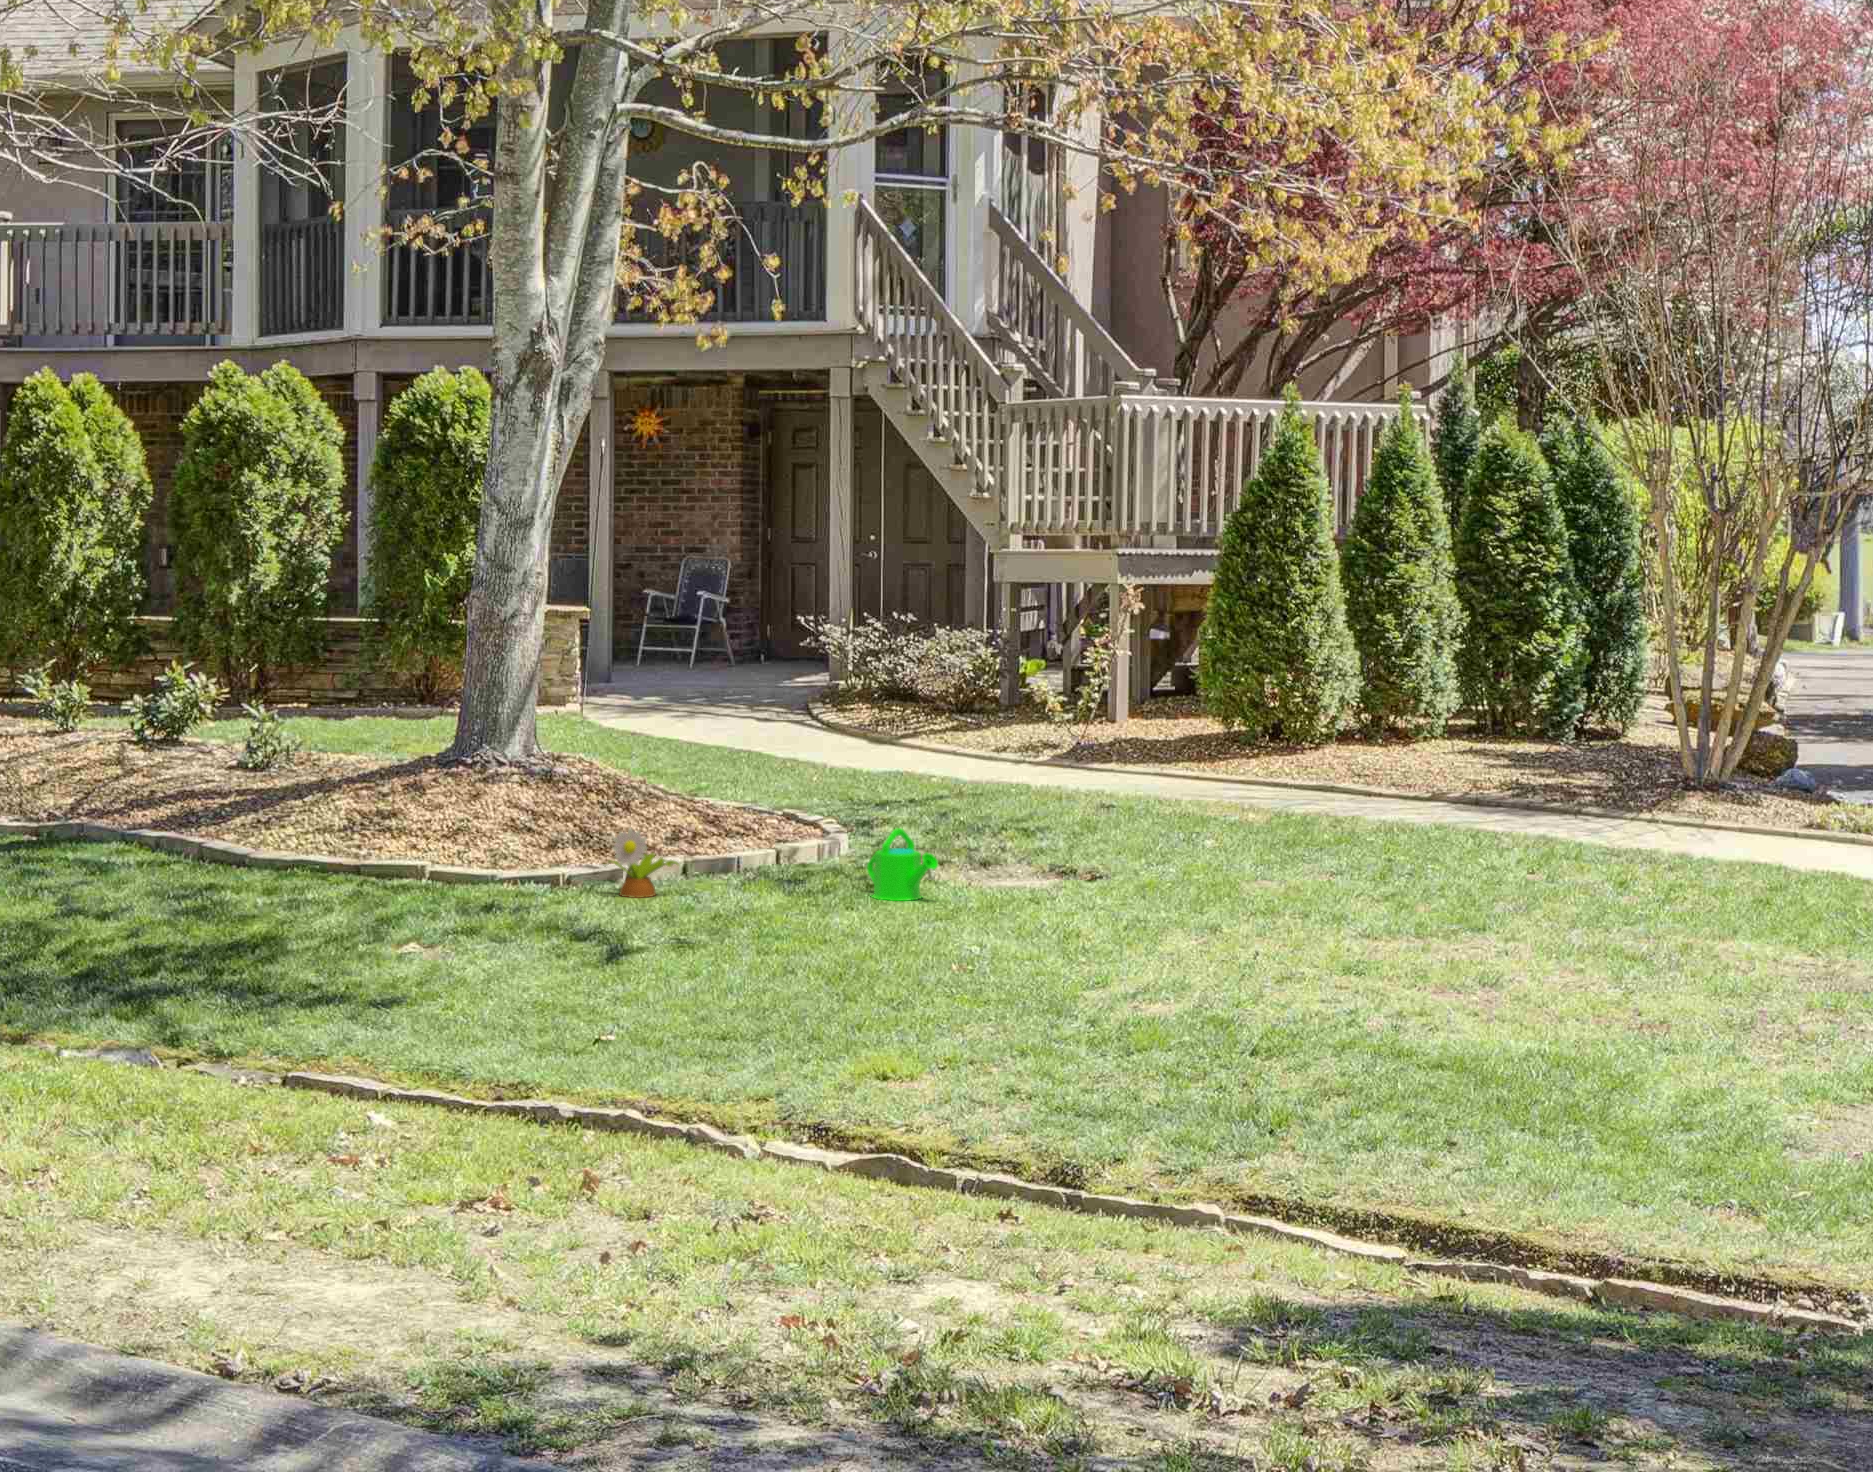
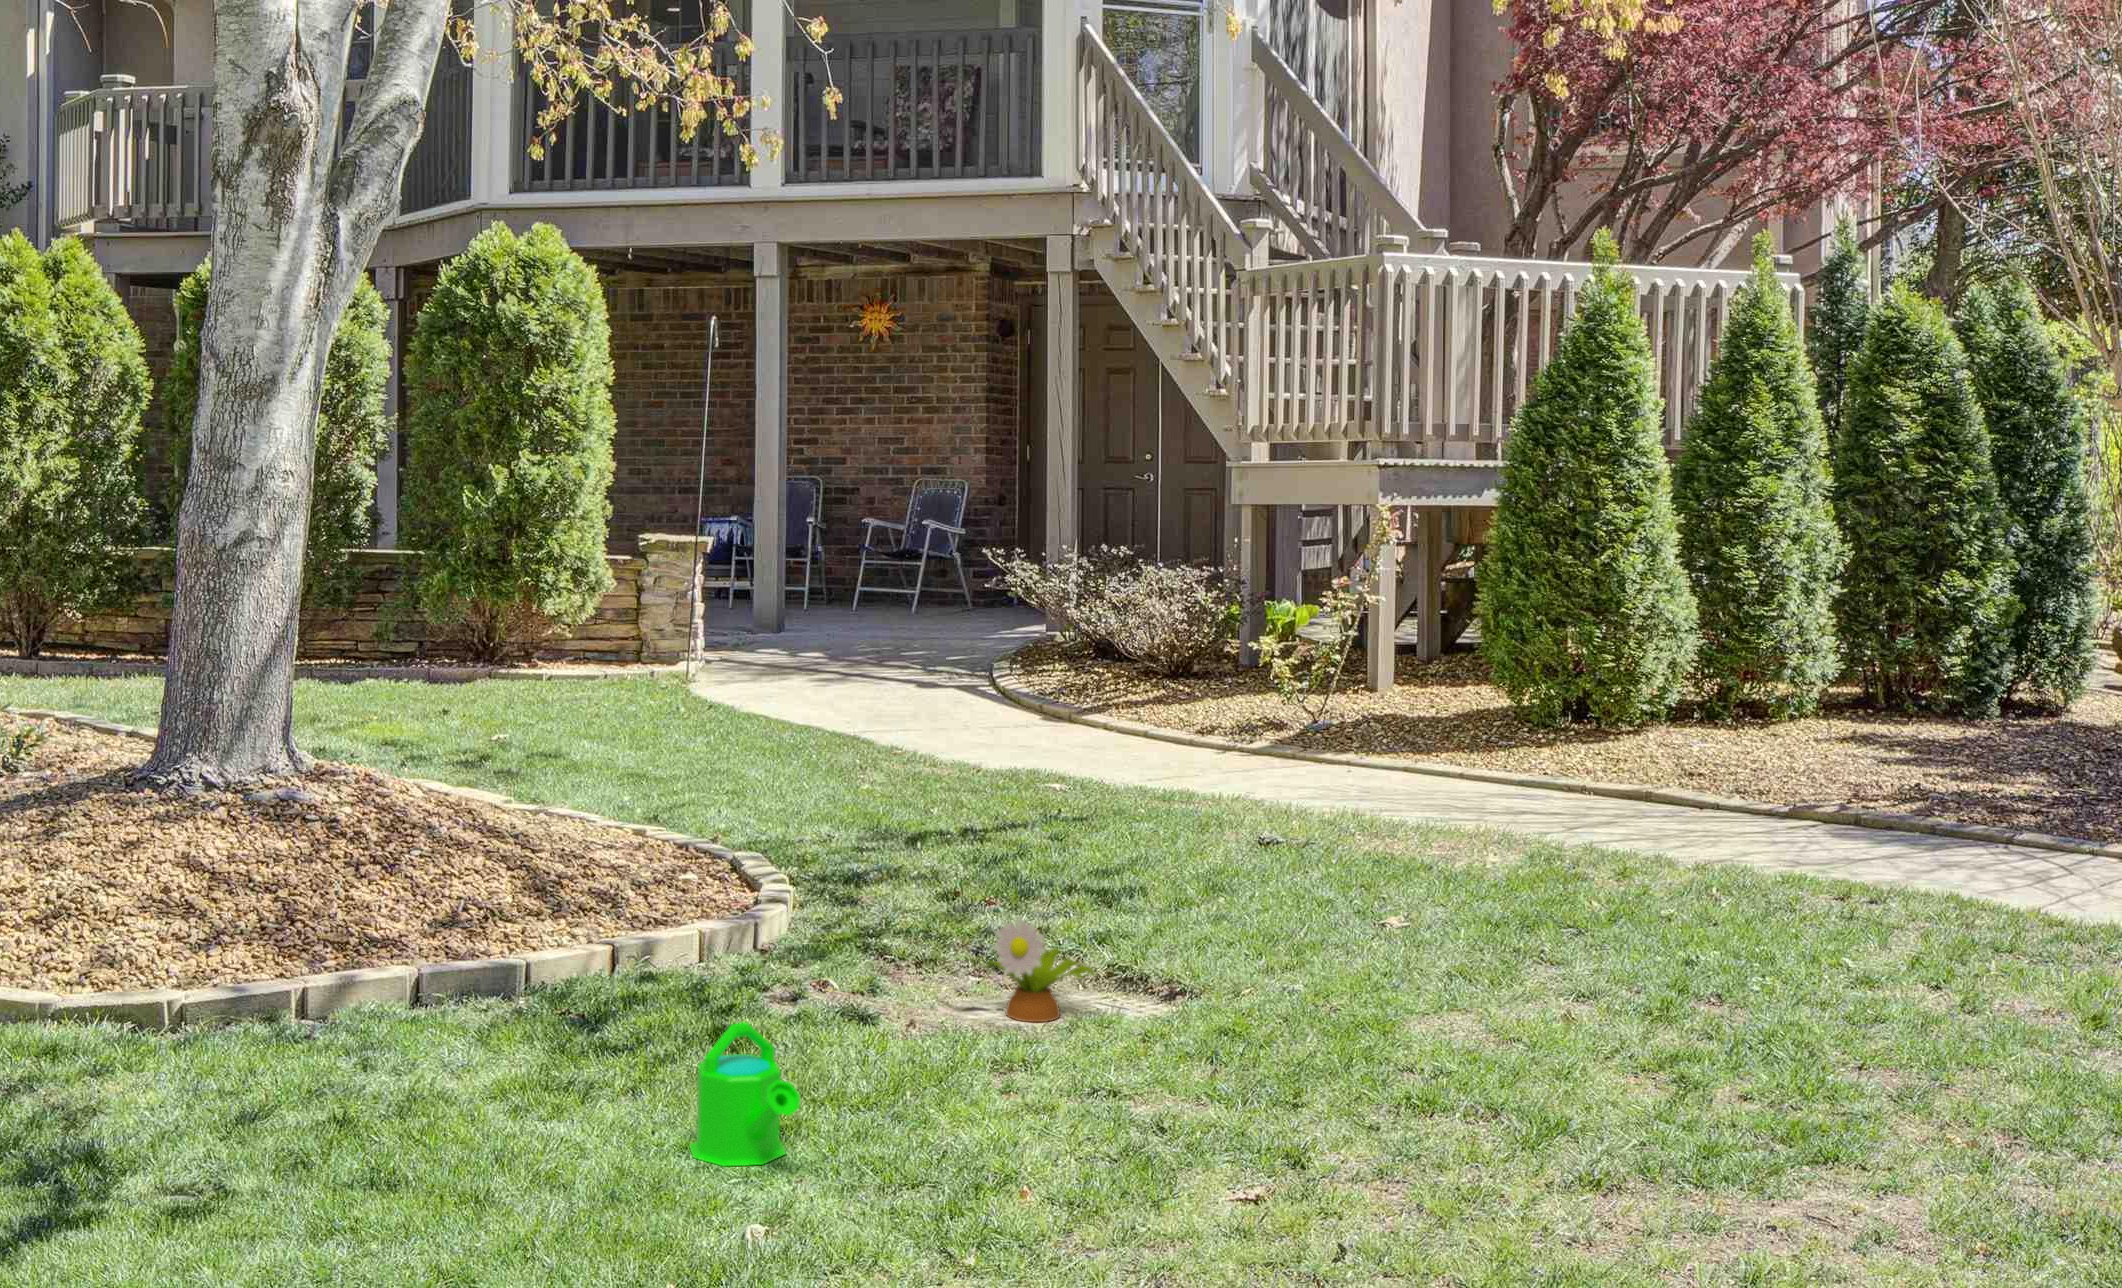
decorative plant: present [604,828,678,898] -> present [982,917,1094,1022]

